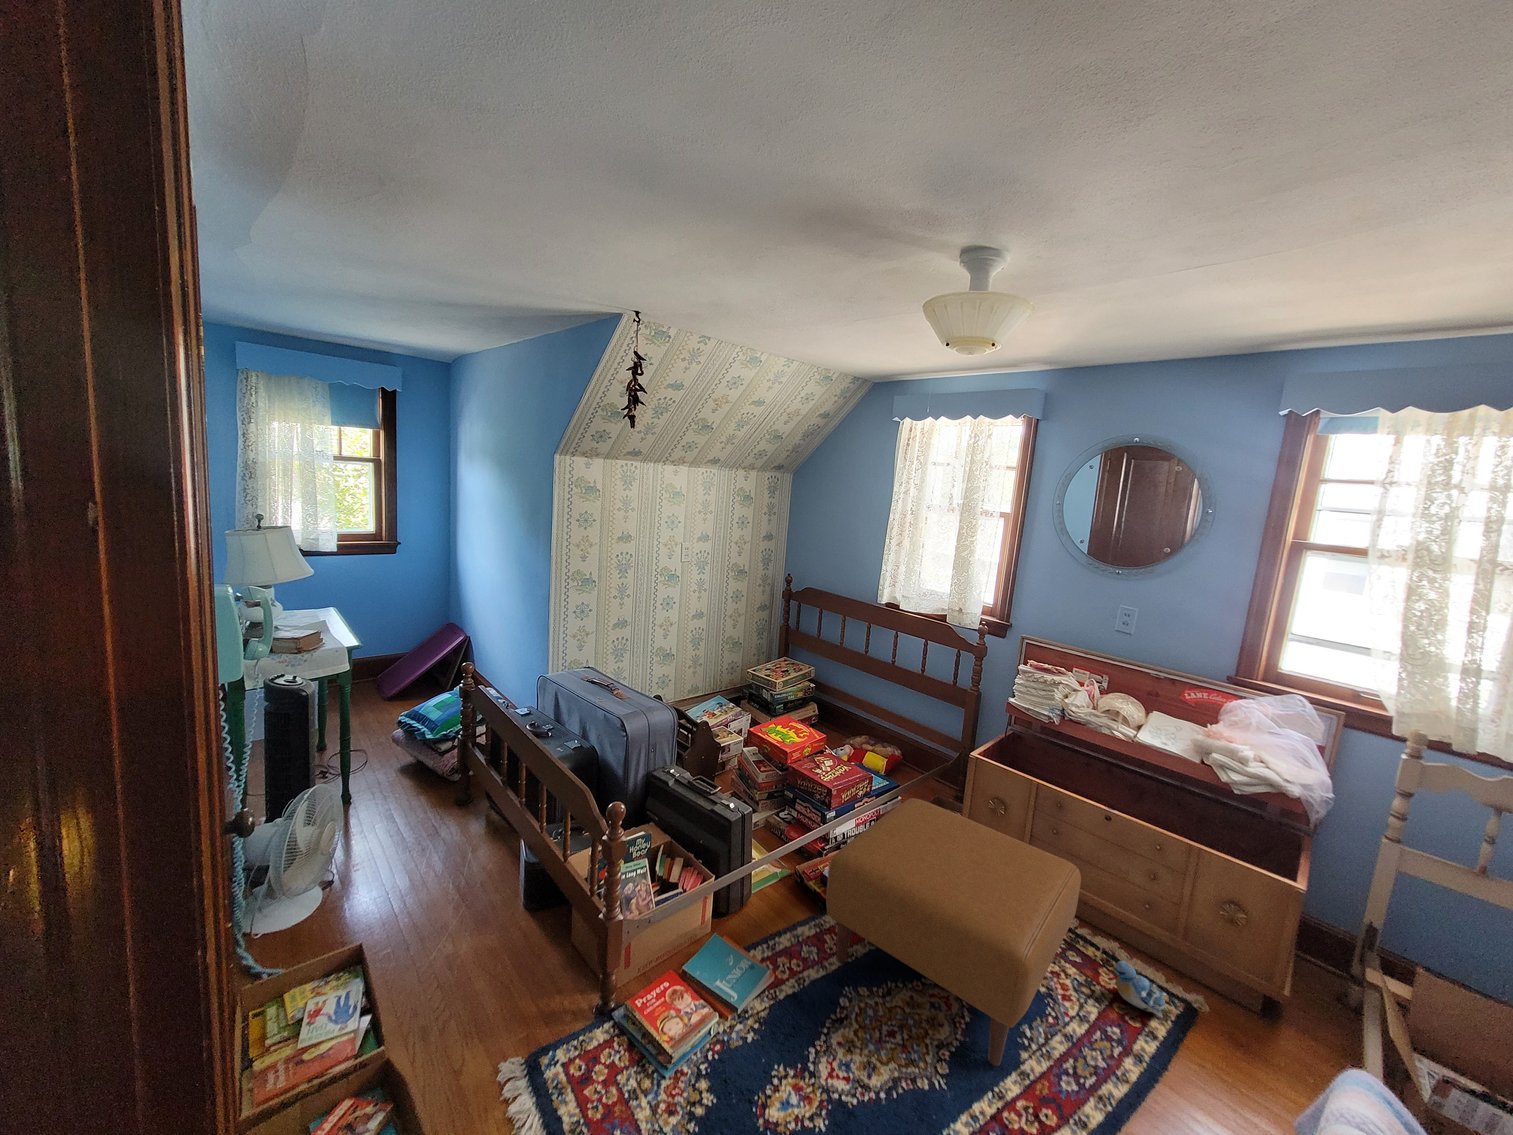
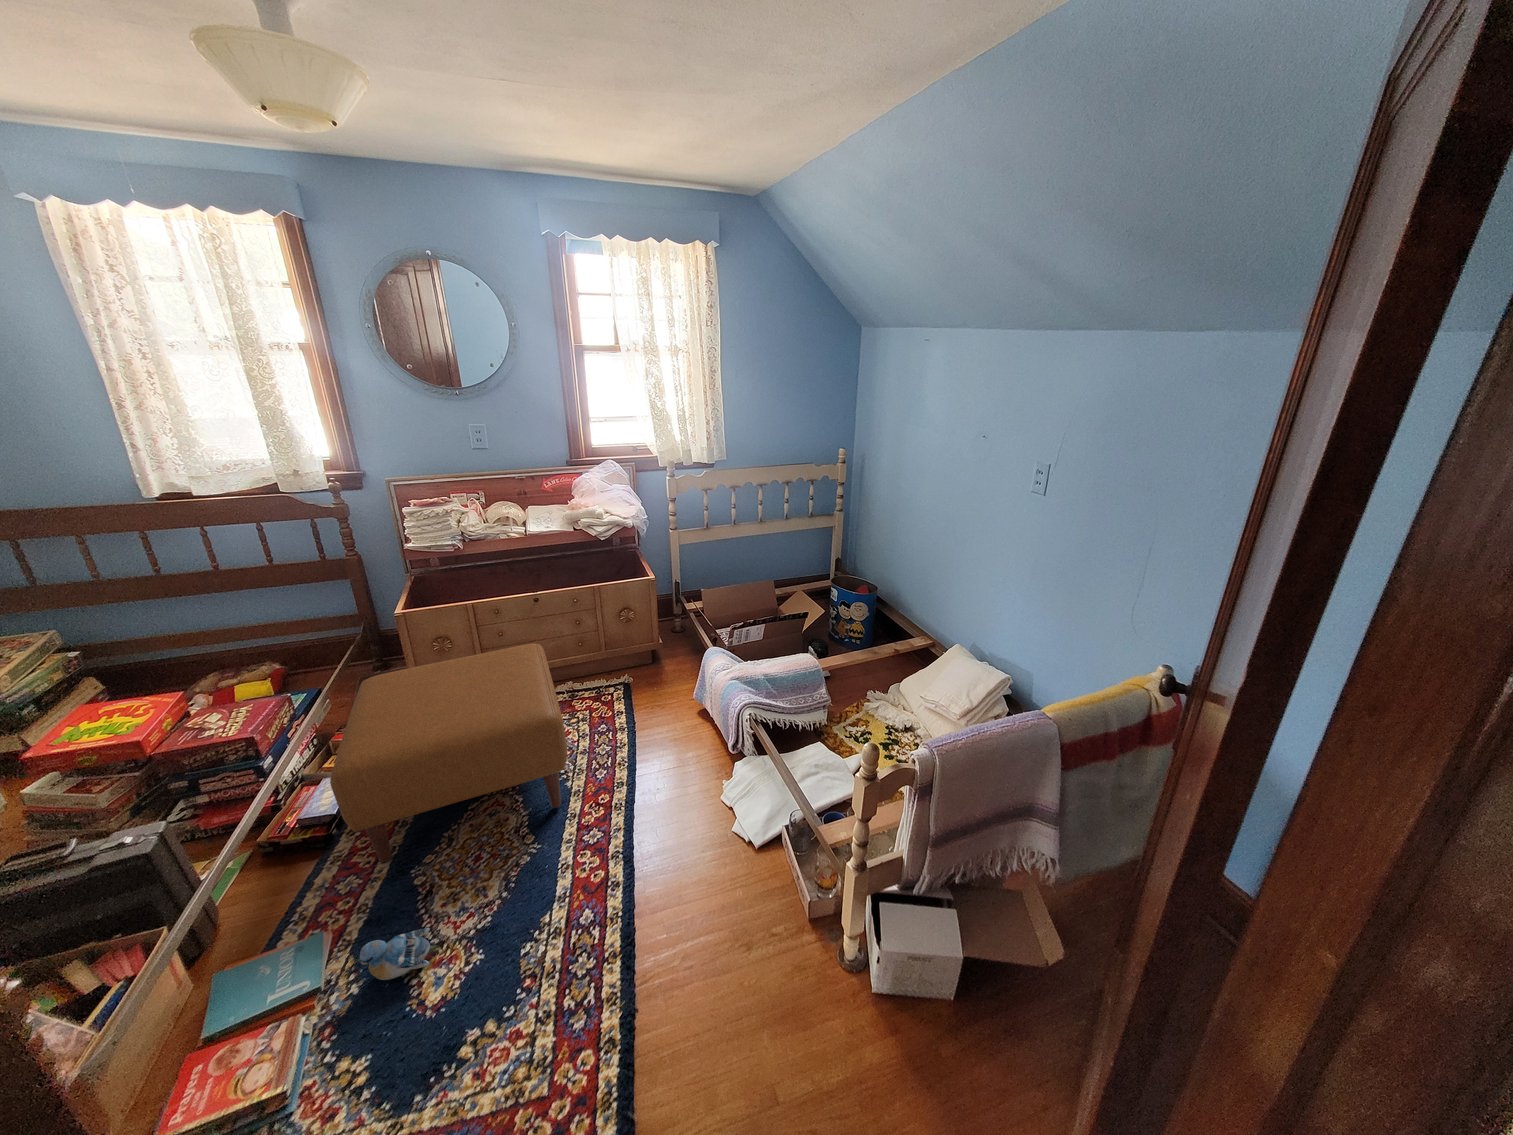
plush toy: present [1112,961,1171,1018] -> present [358,928,440,980]

